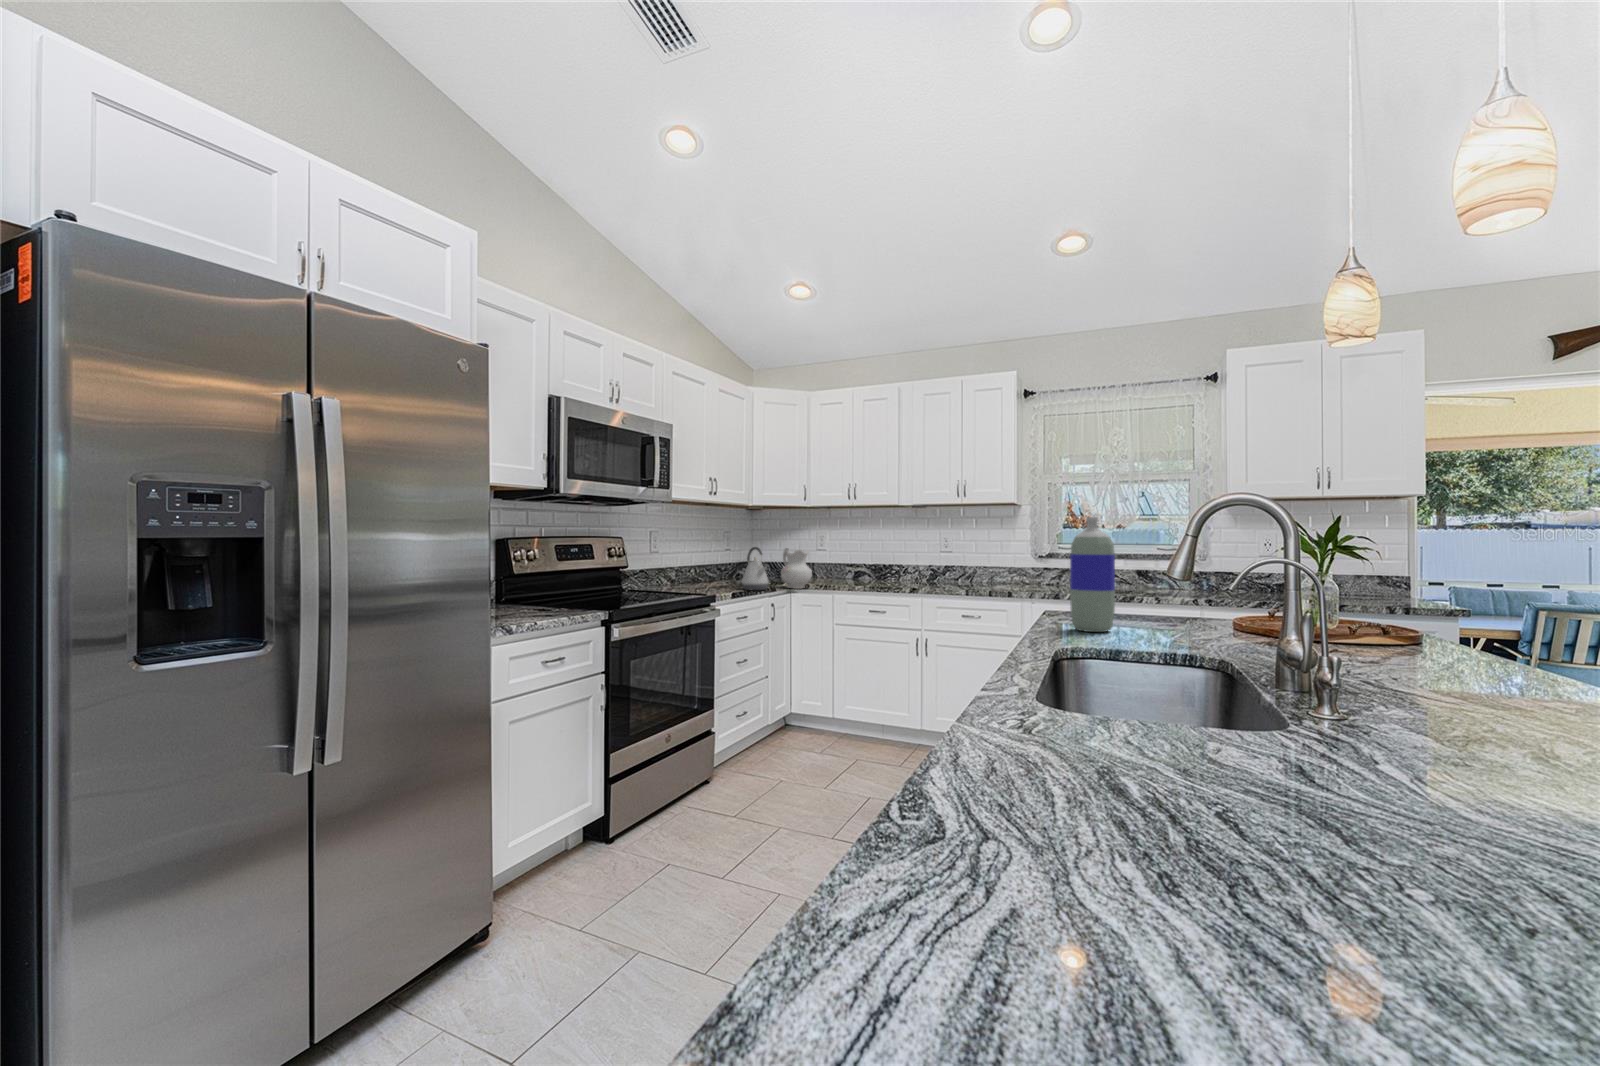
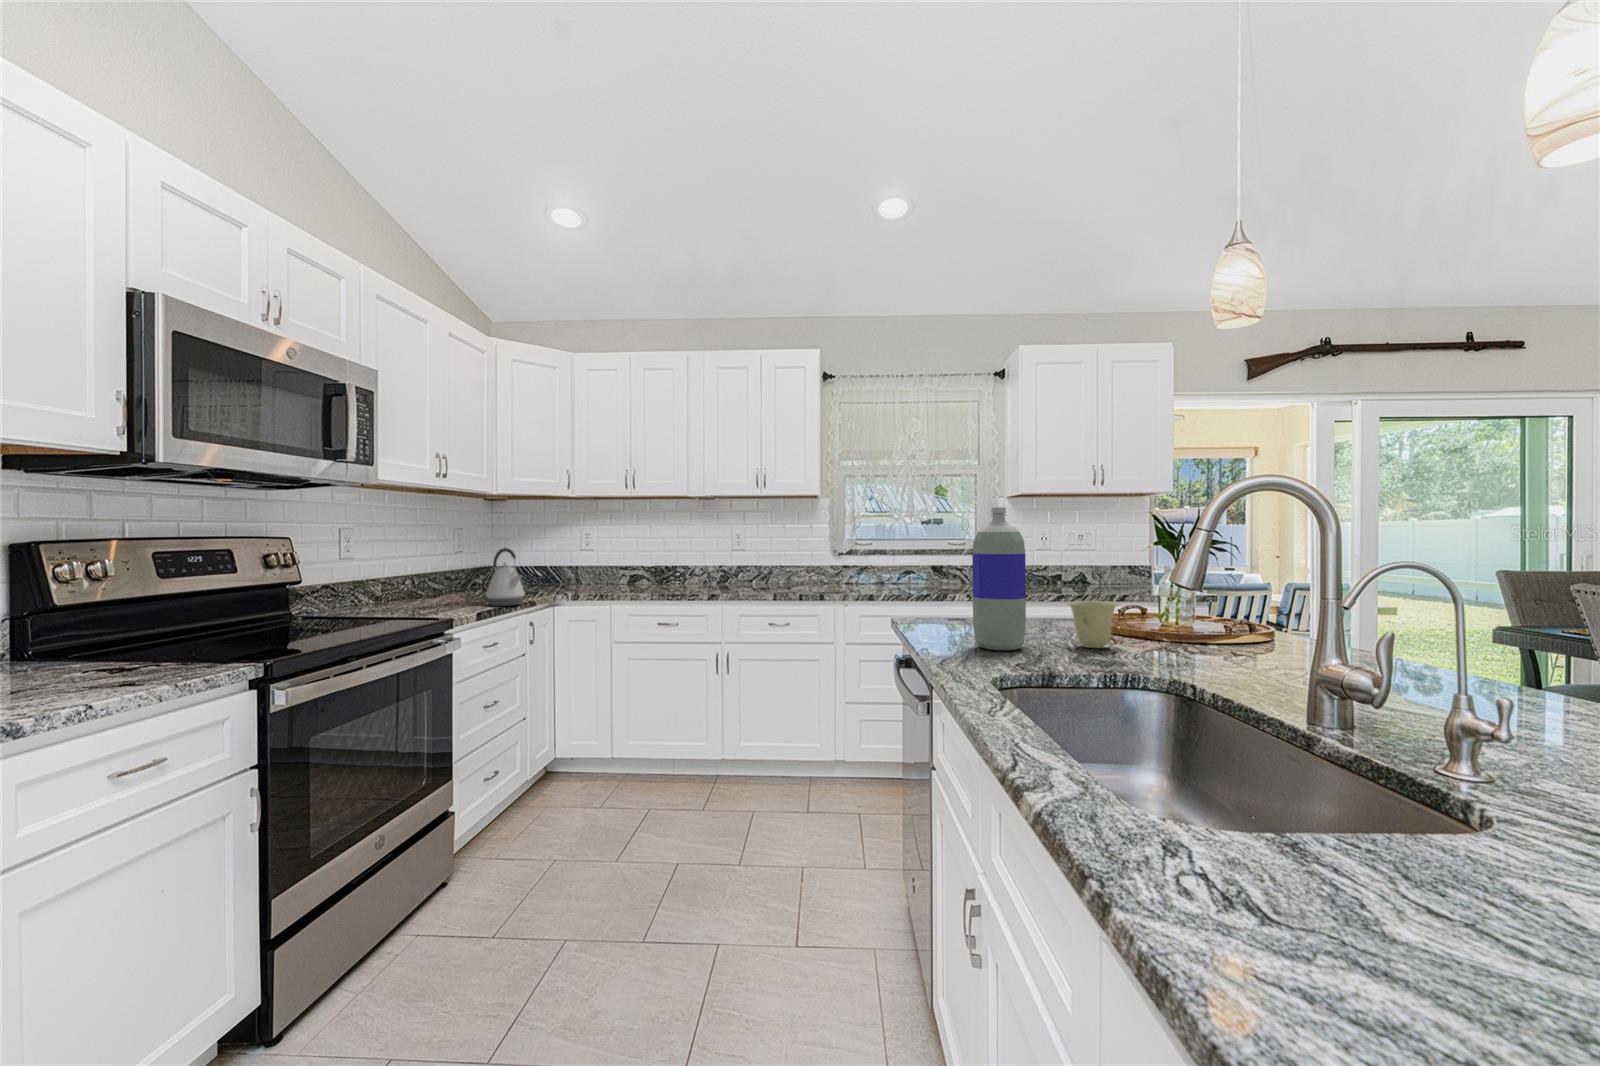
ceramic pitcher: present [781,548,812,589] -> none [539,548,581,600]
cup: none [1155,596,1200,635] -> present [1068,601,1118,648]

